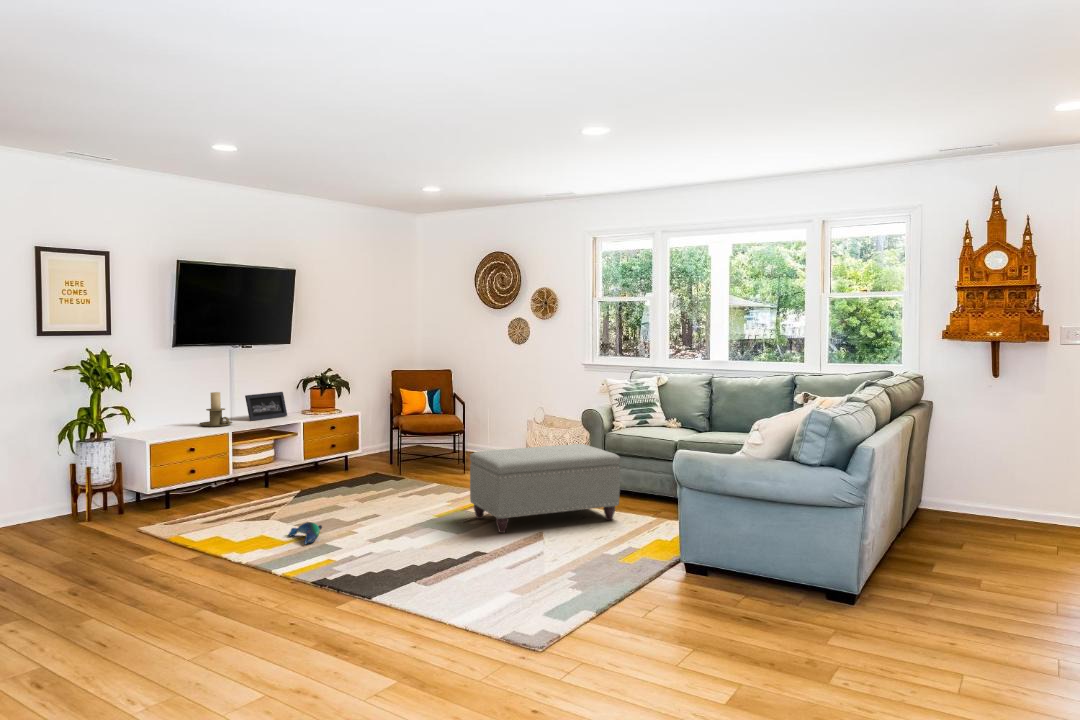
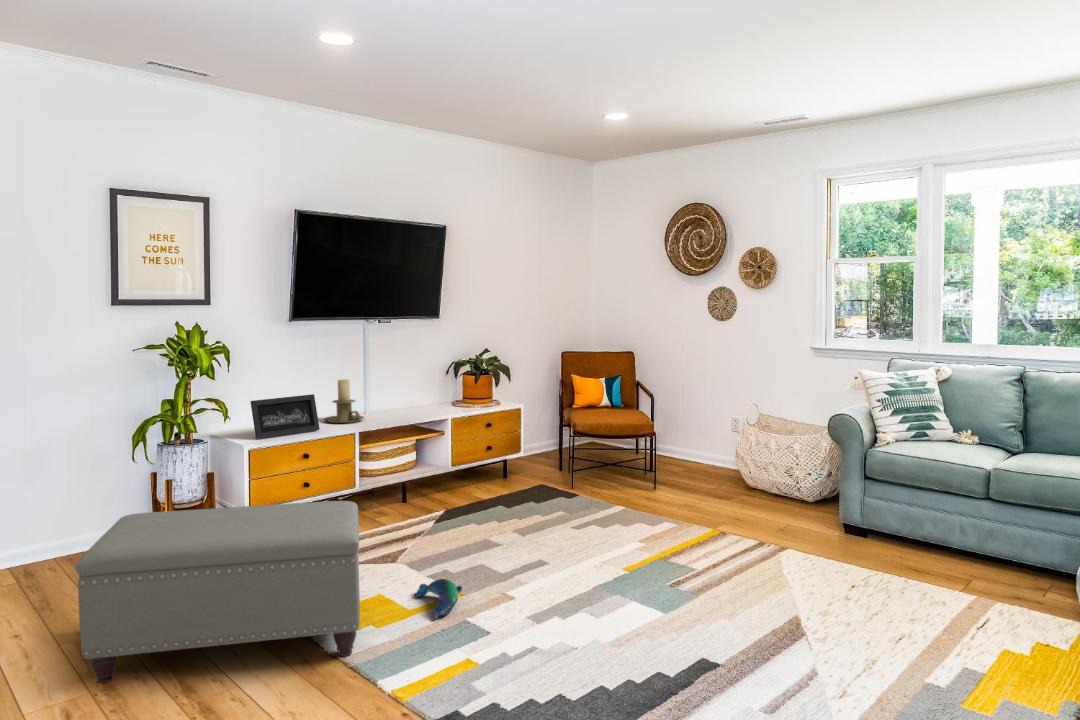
picture frame: present [245,392,287,421] -> present [250,394,320,439]
ottoman: present [470,444,620,533] -> present [76,501,360,683]

